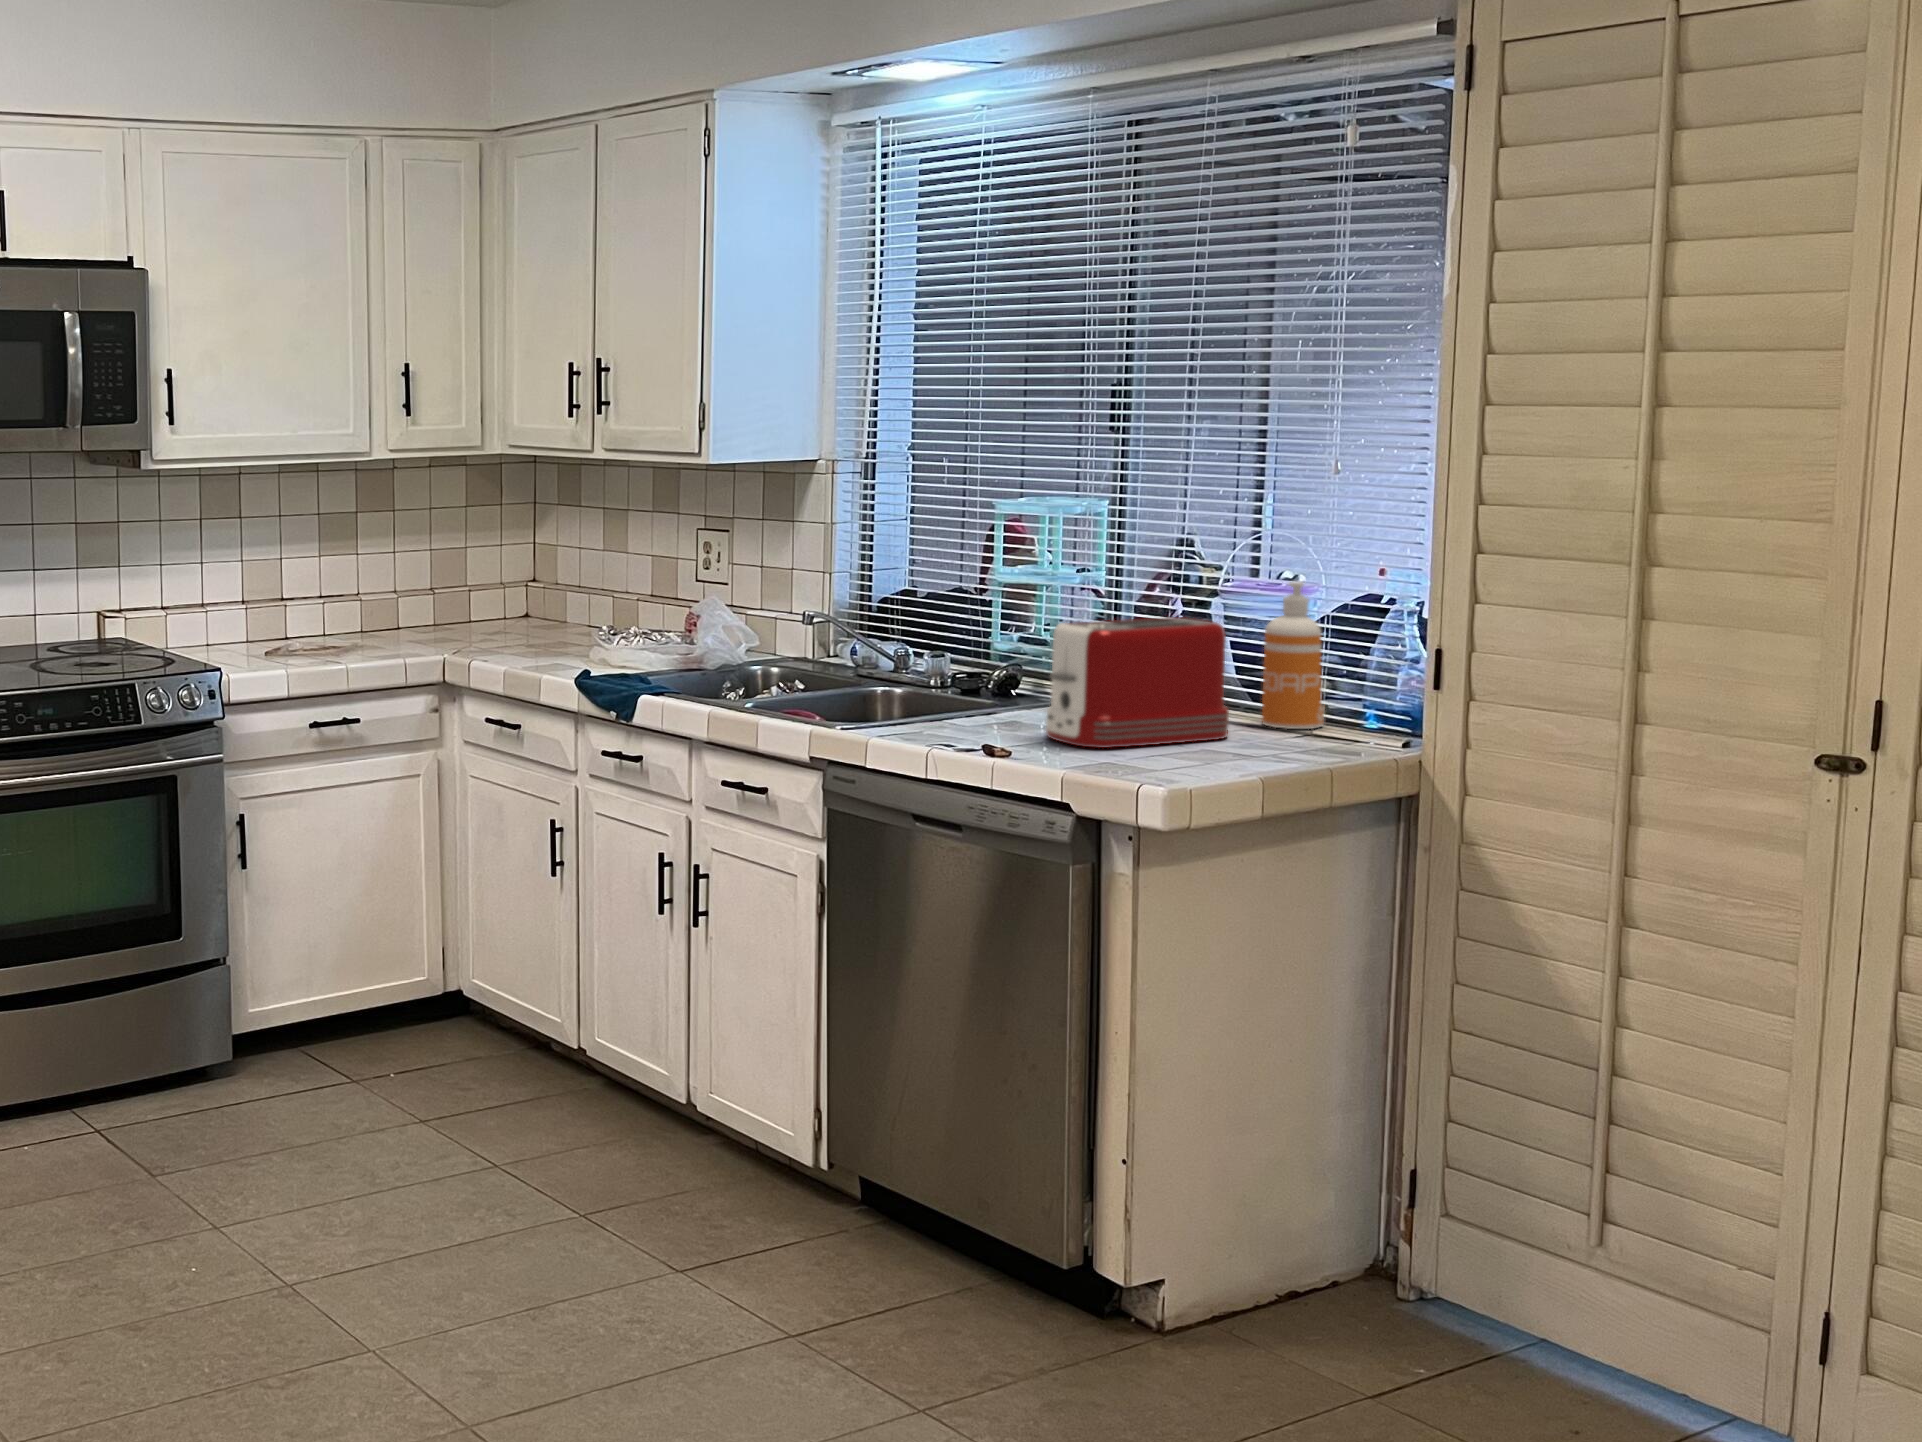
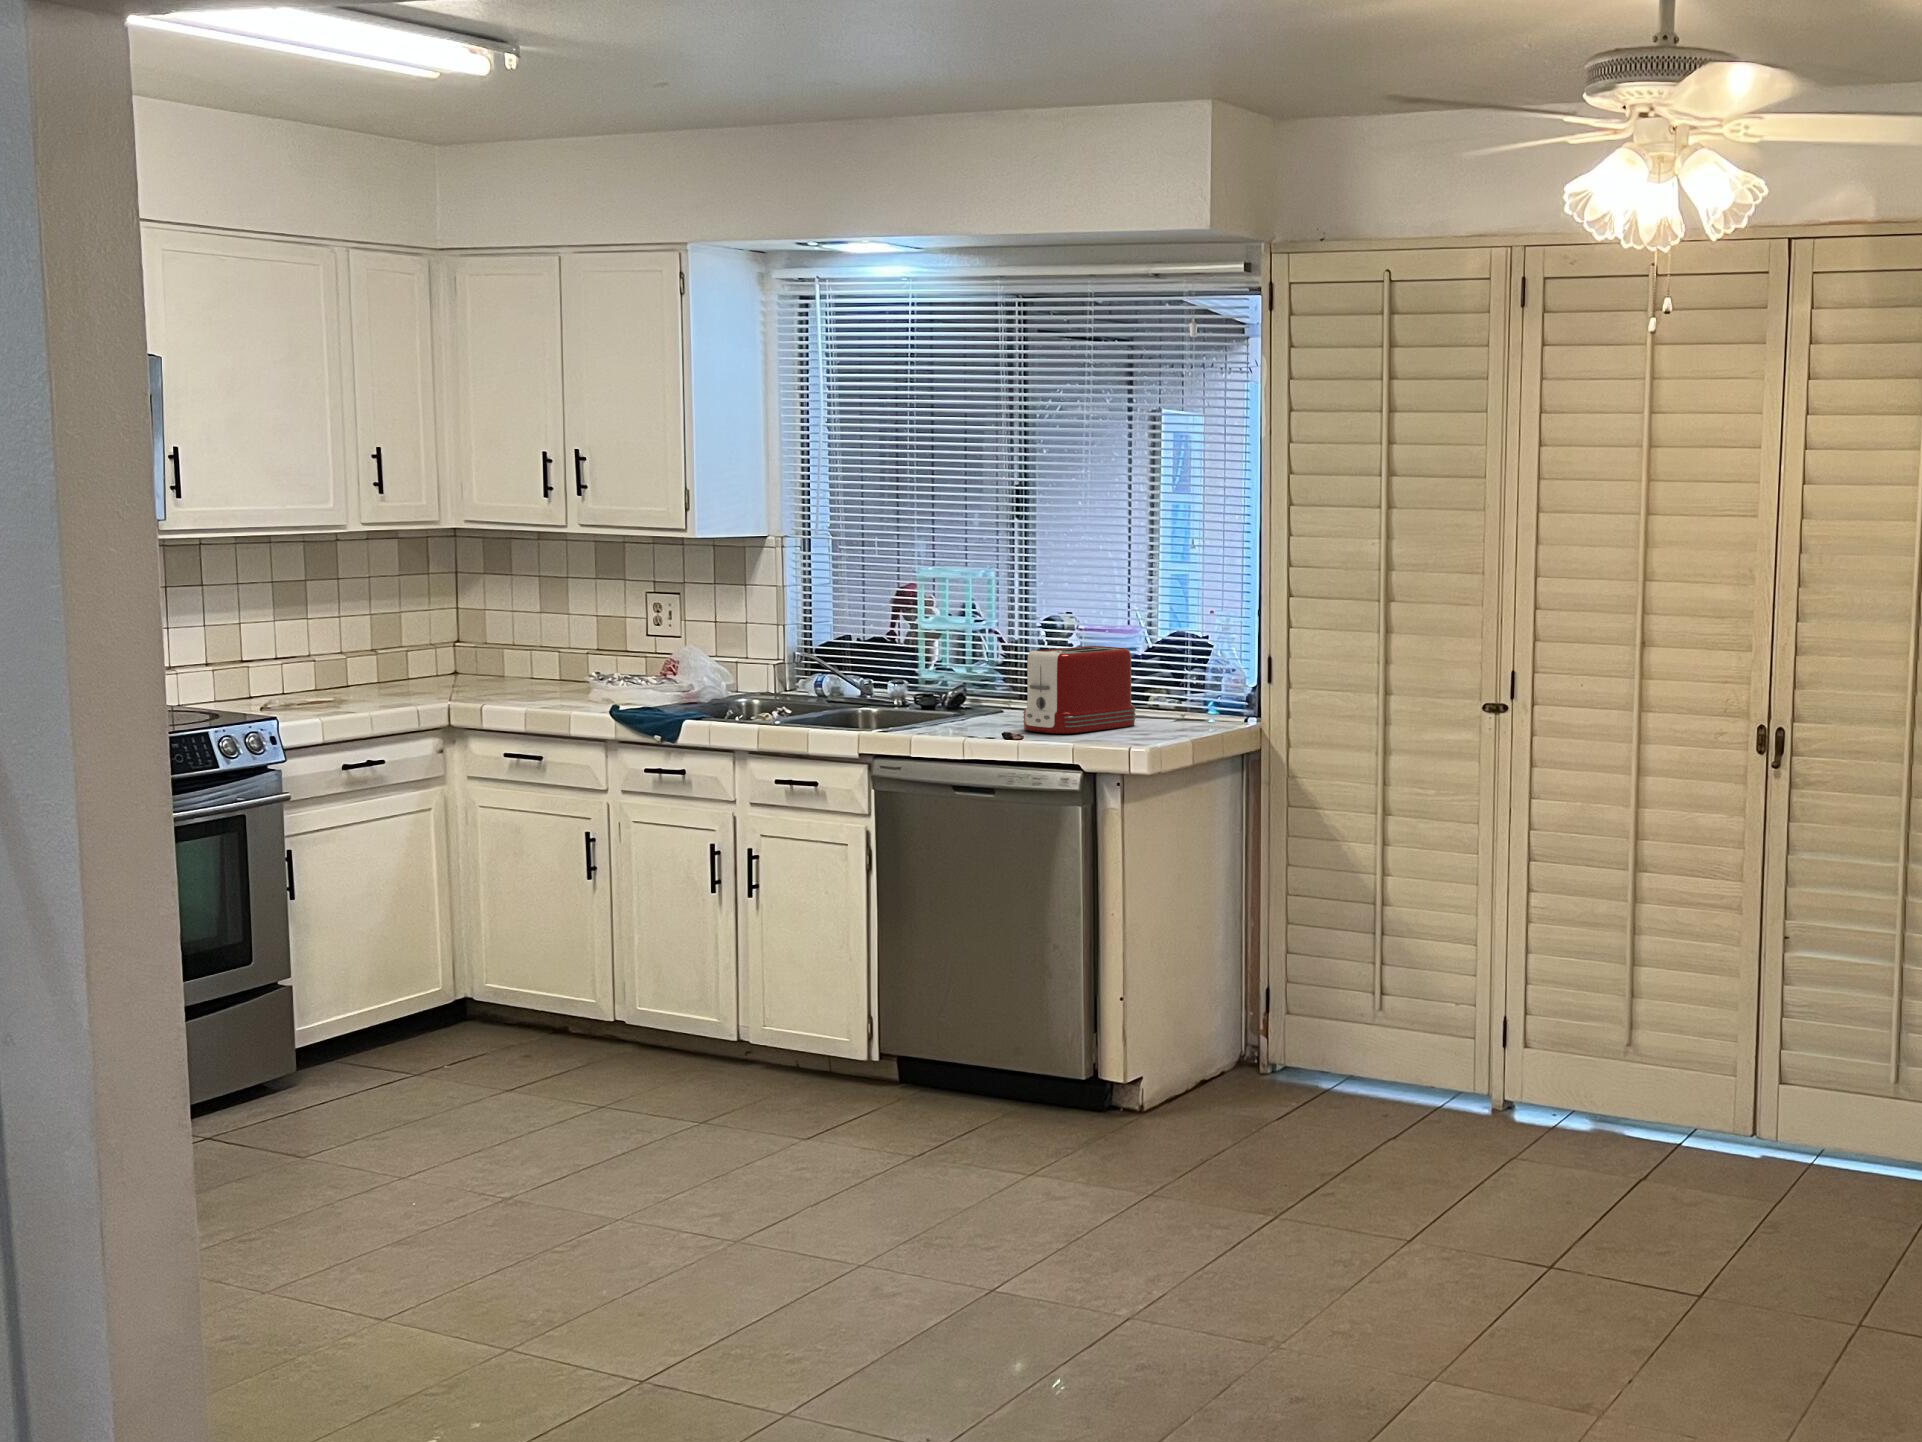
soap dispenser: present [1262,582,1324,729] -> none [1143,621,1182,719]

